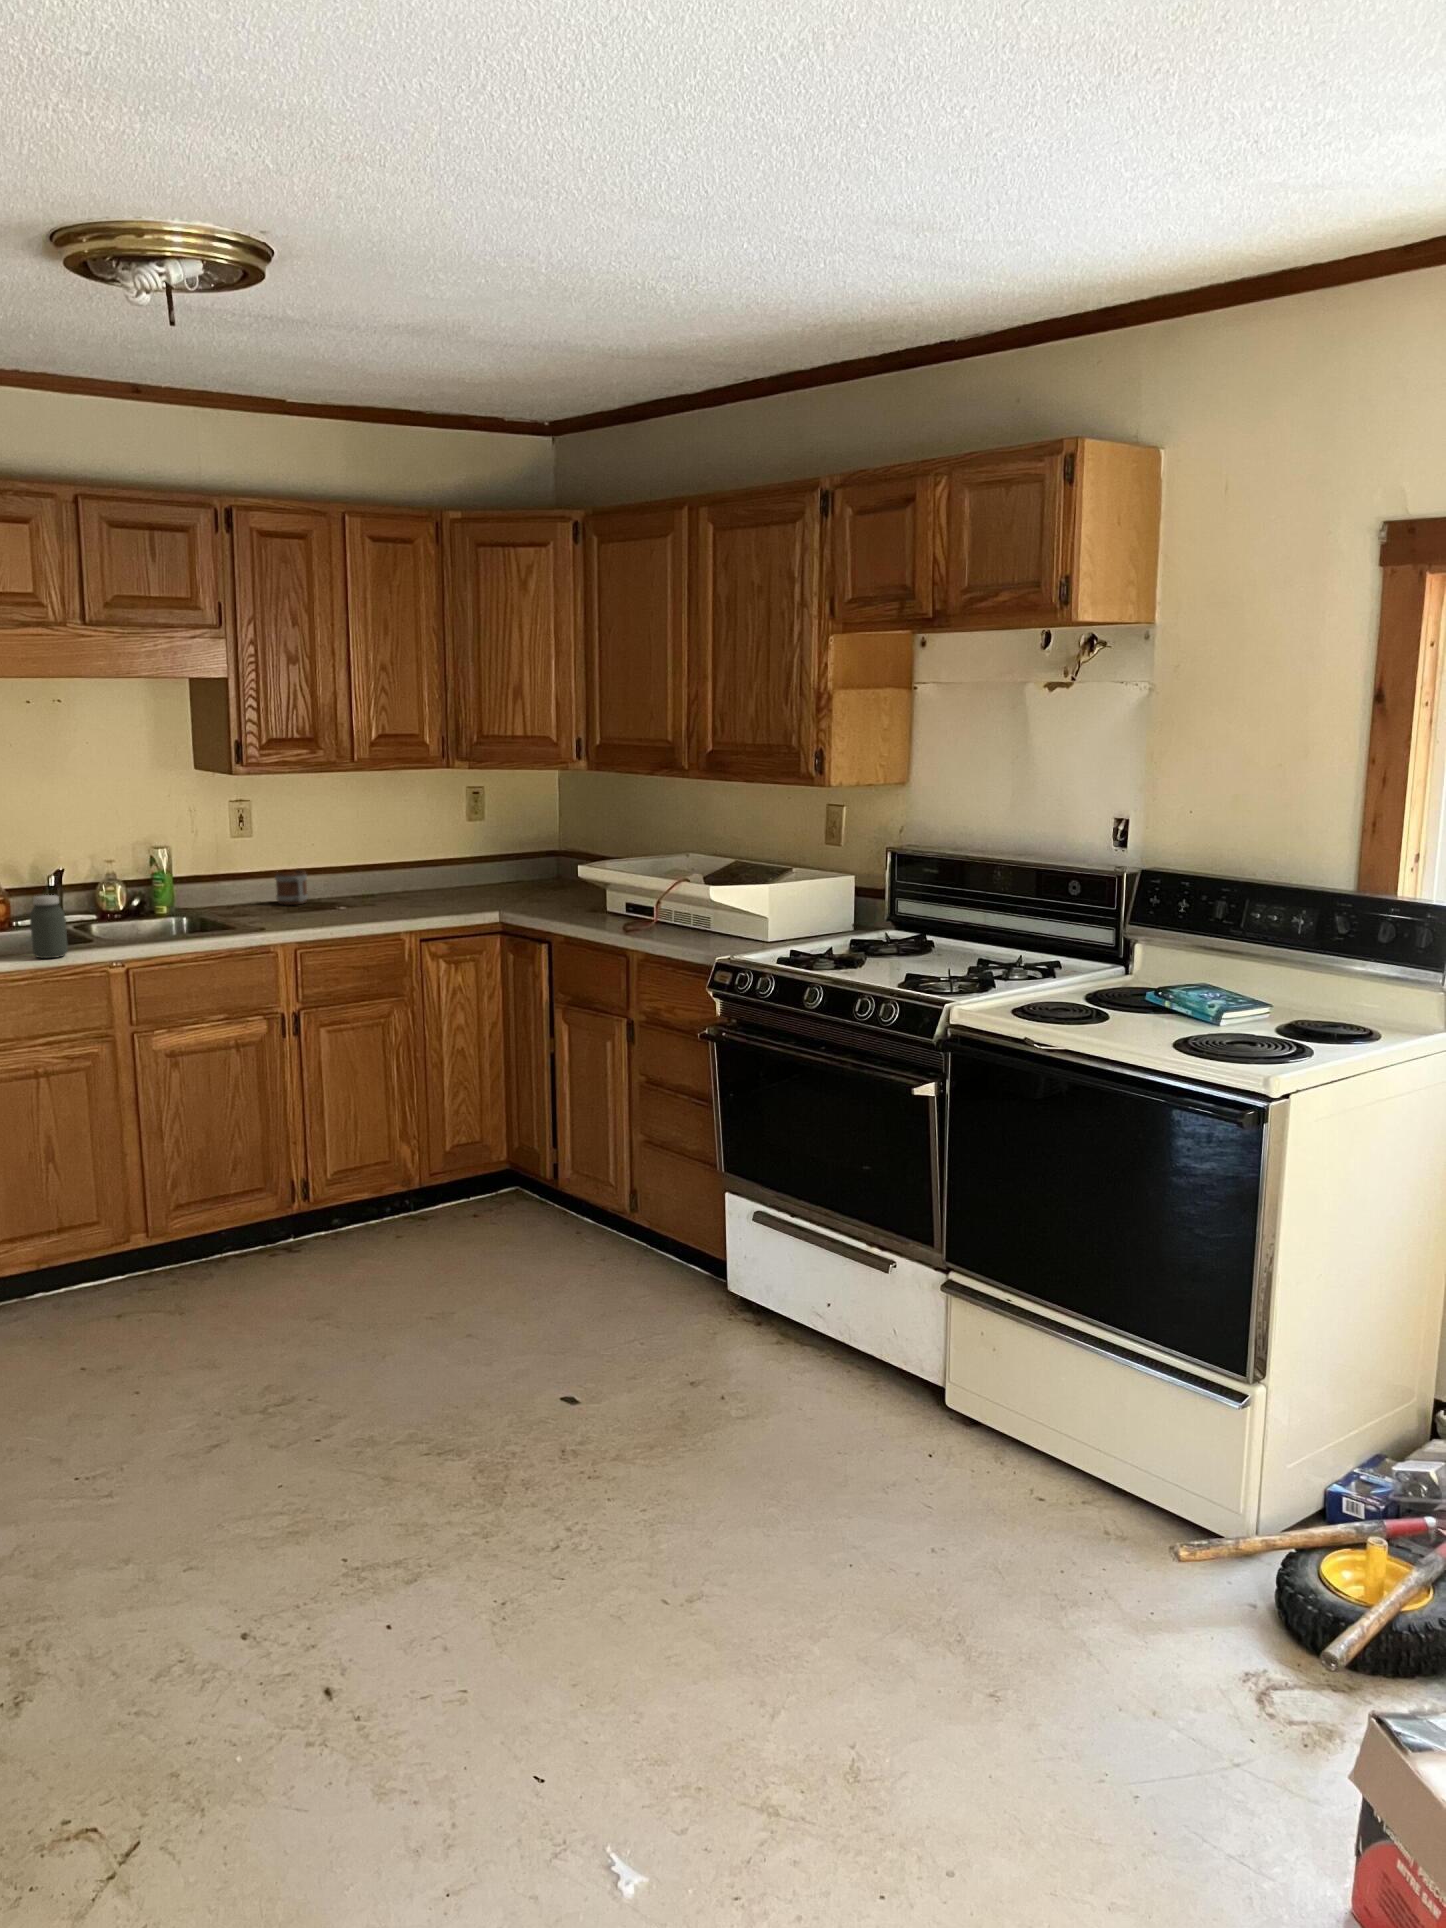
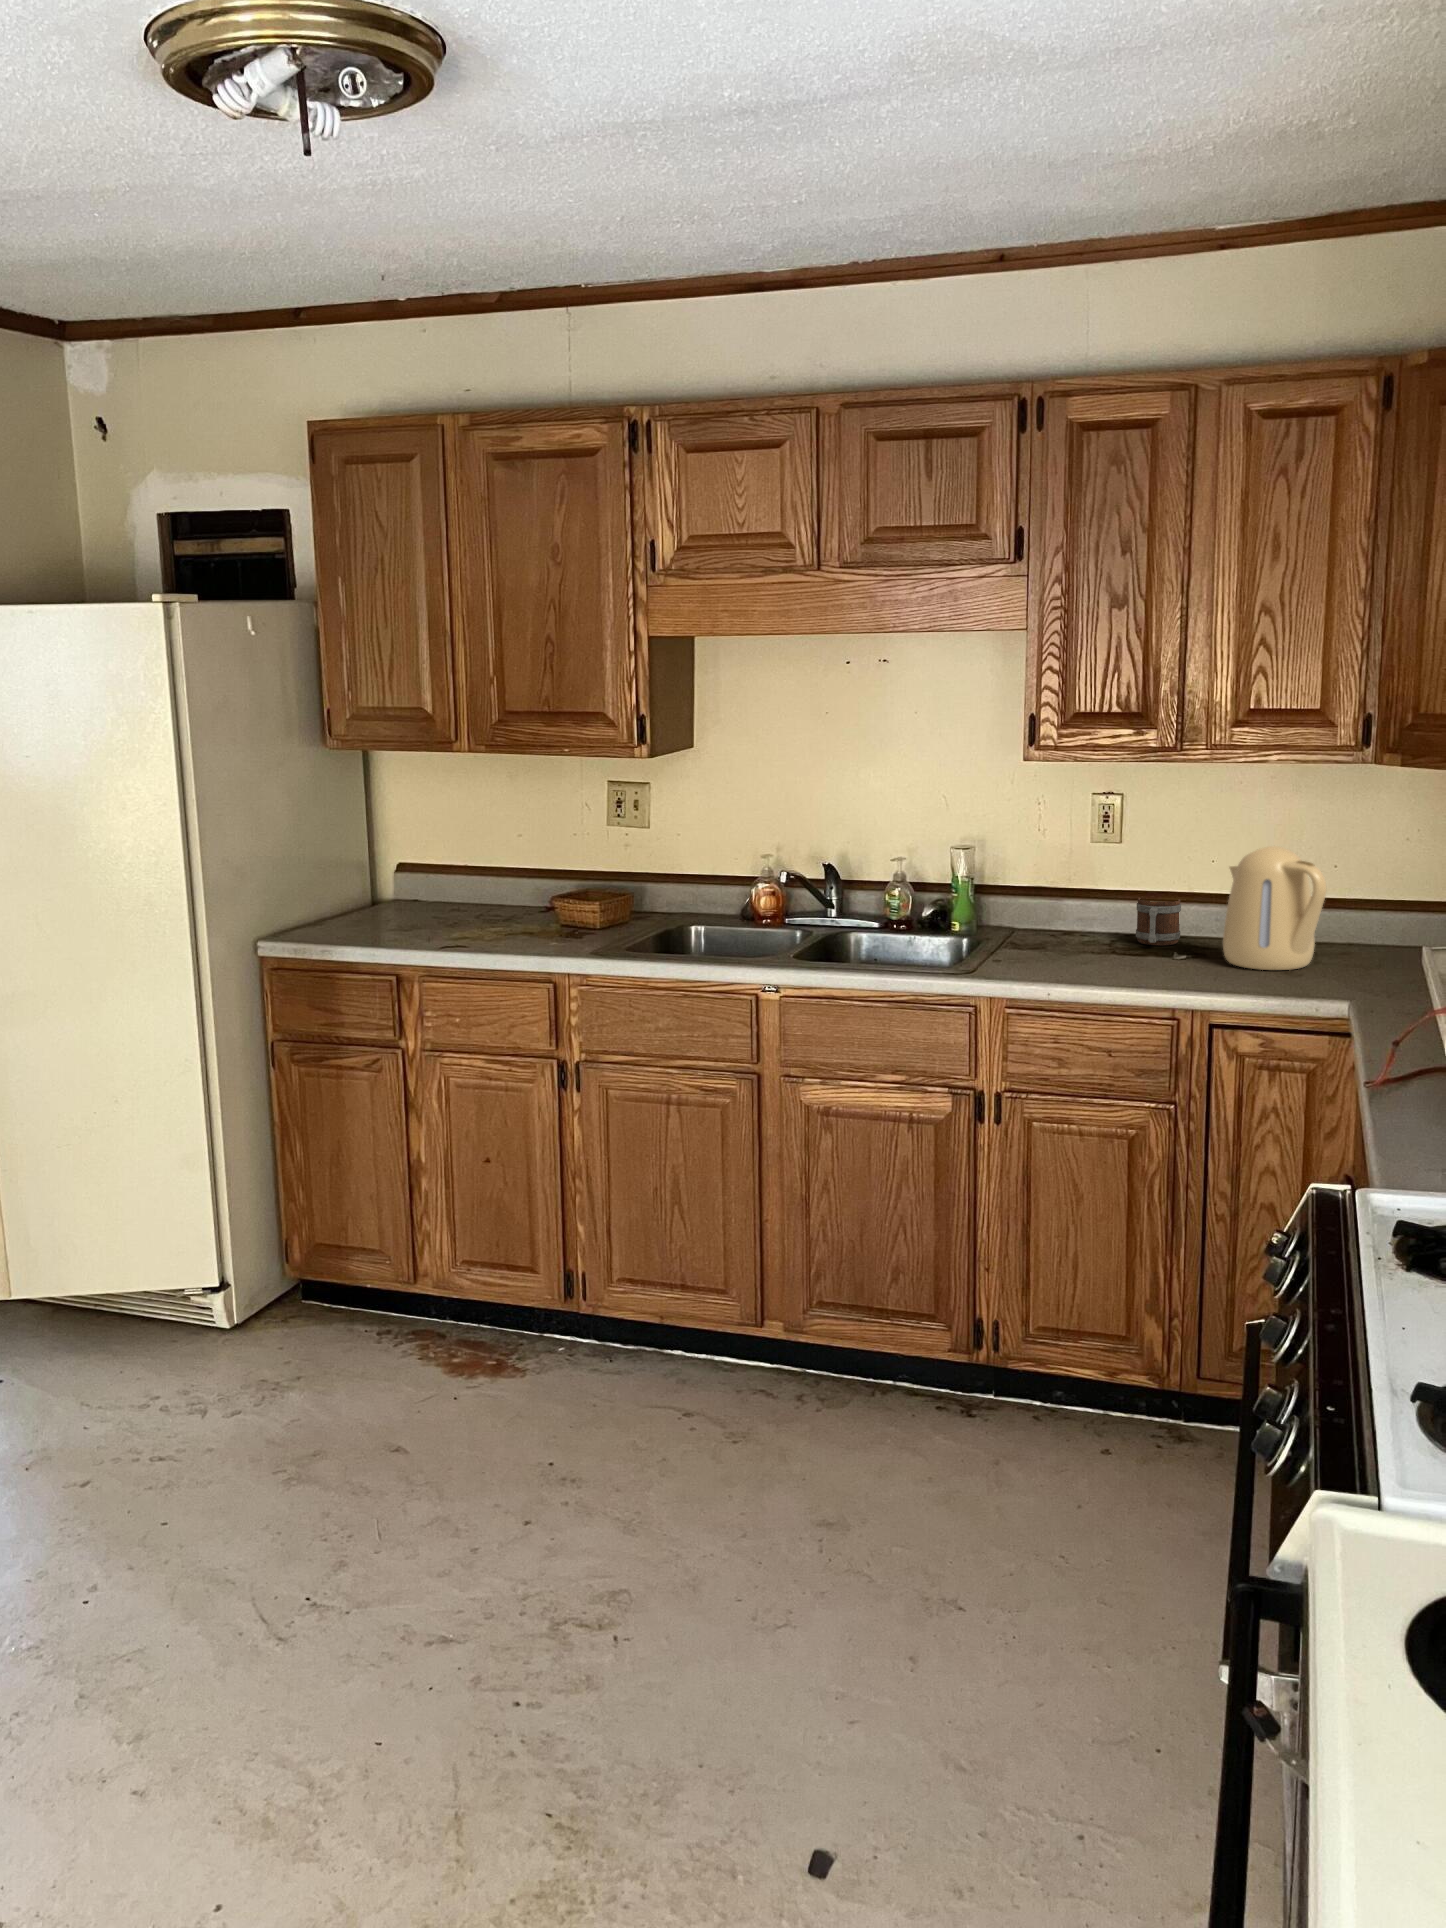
kettle: none [351,824,432,906] -> present [1223,846,1326,970]
jar: present [30,895,68,958] -> none [696,892,736,968]

